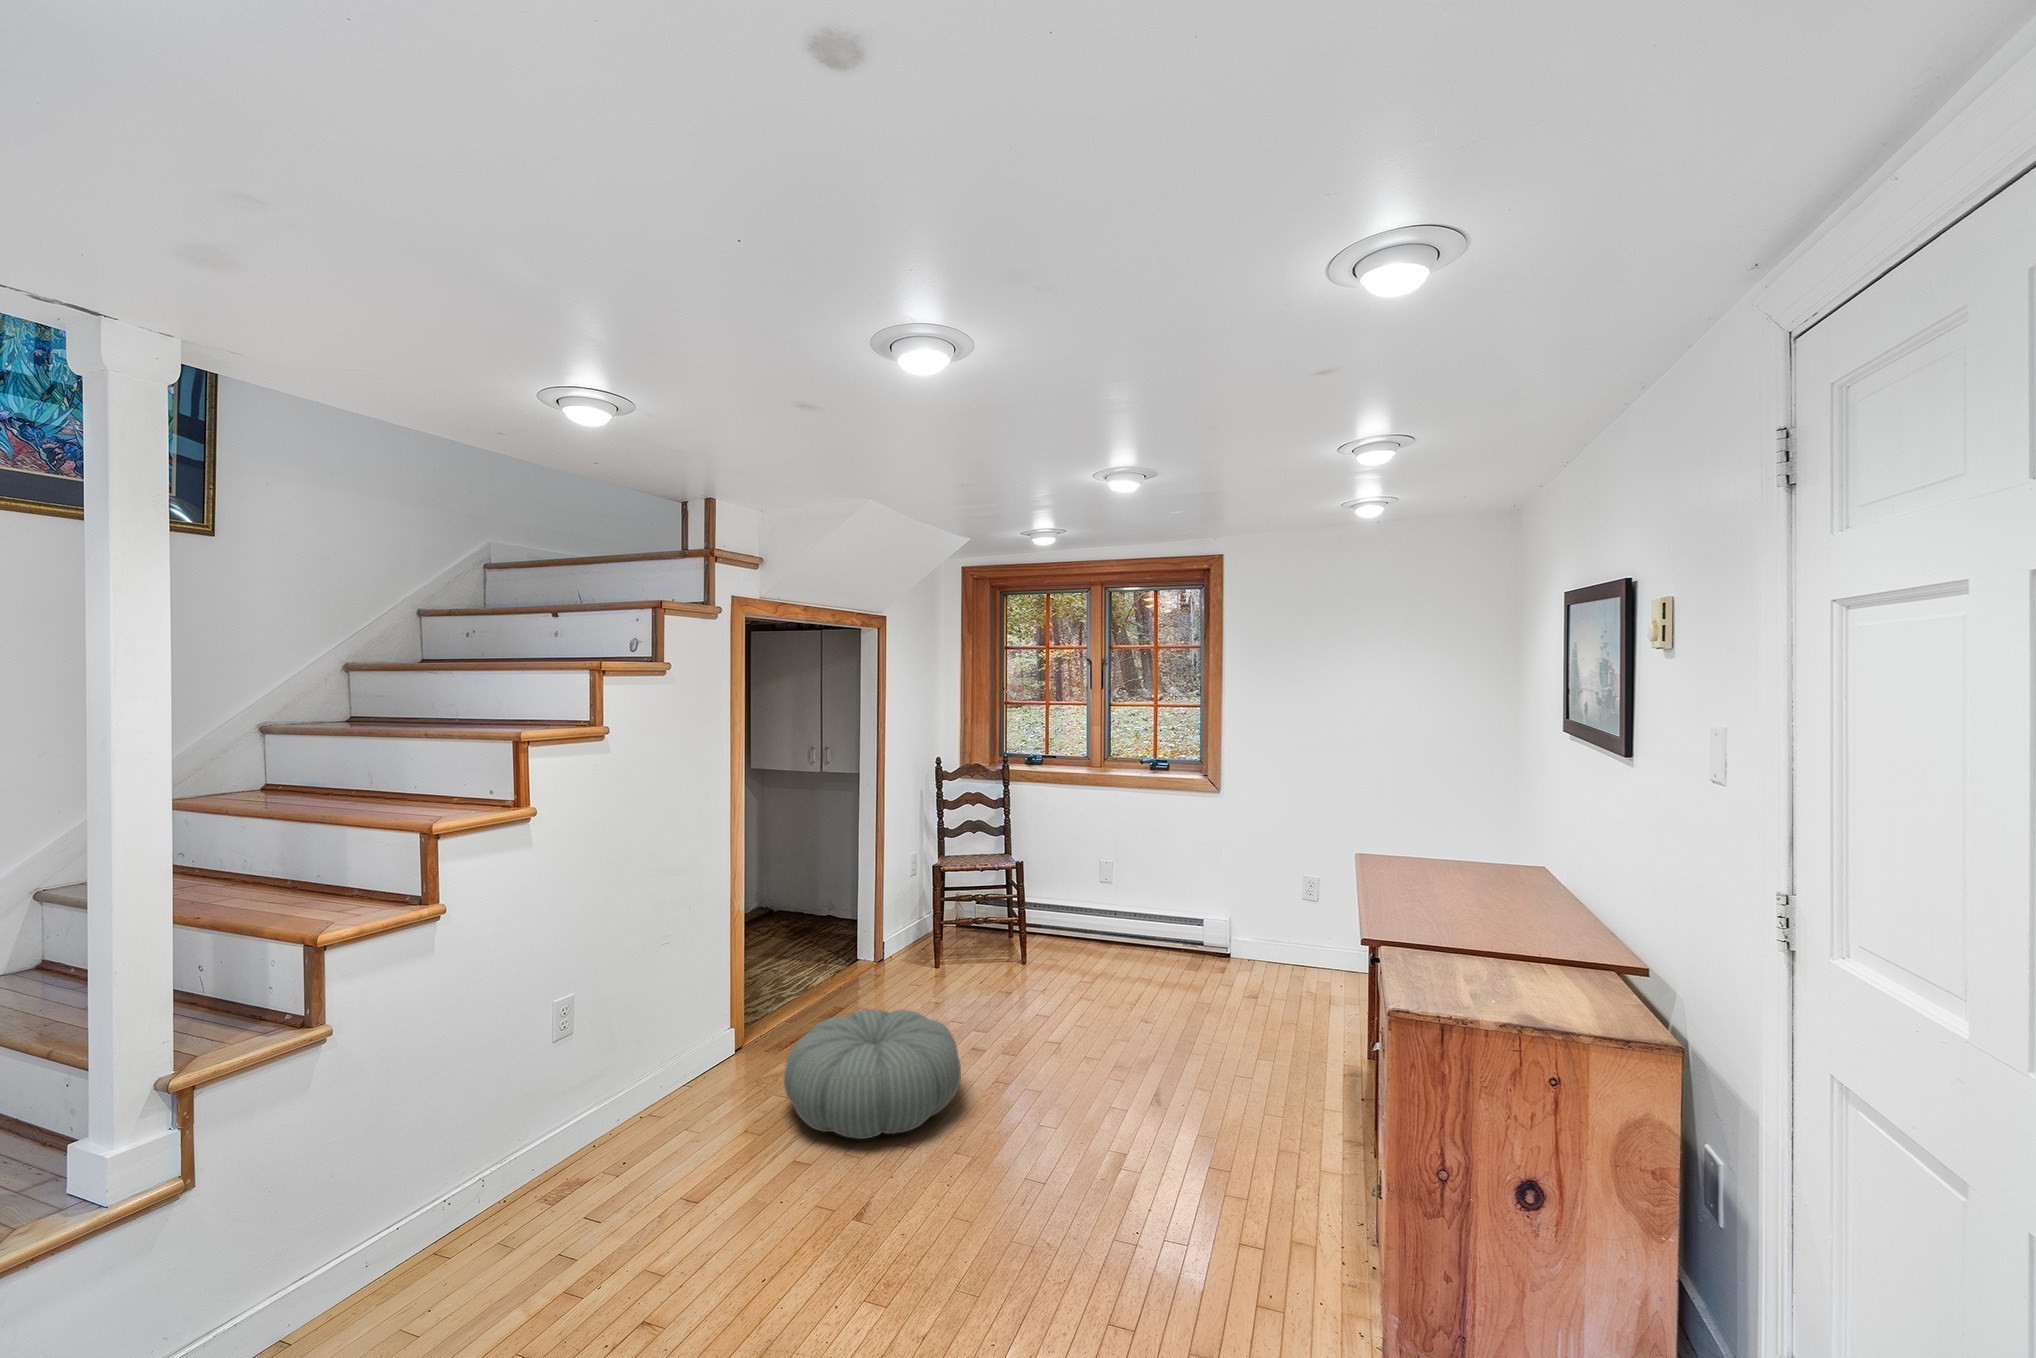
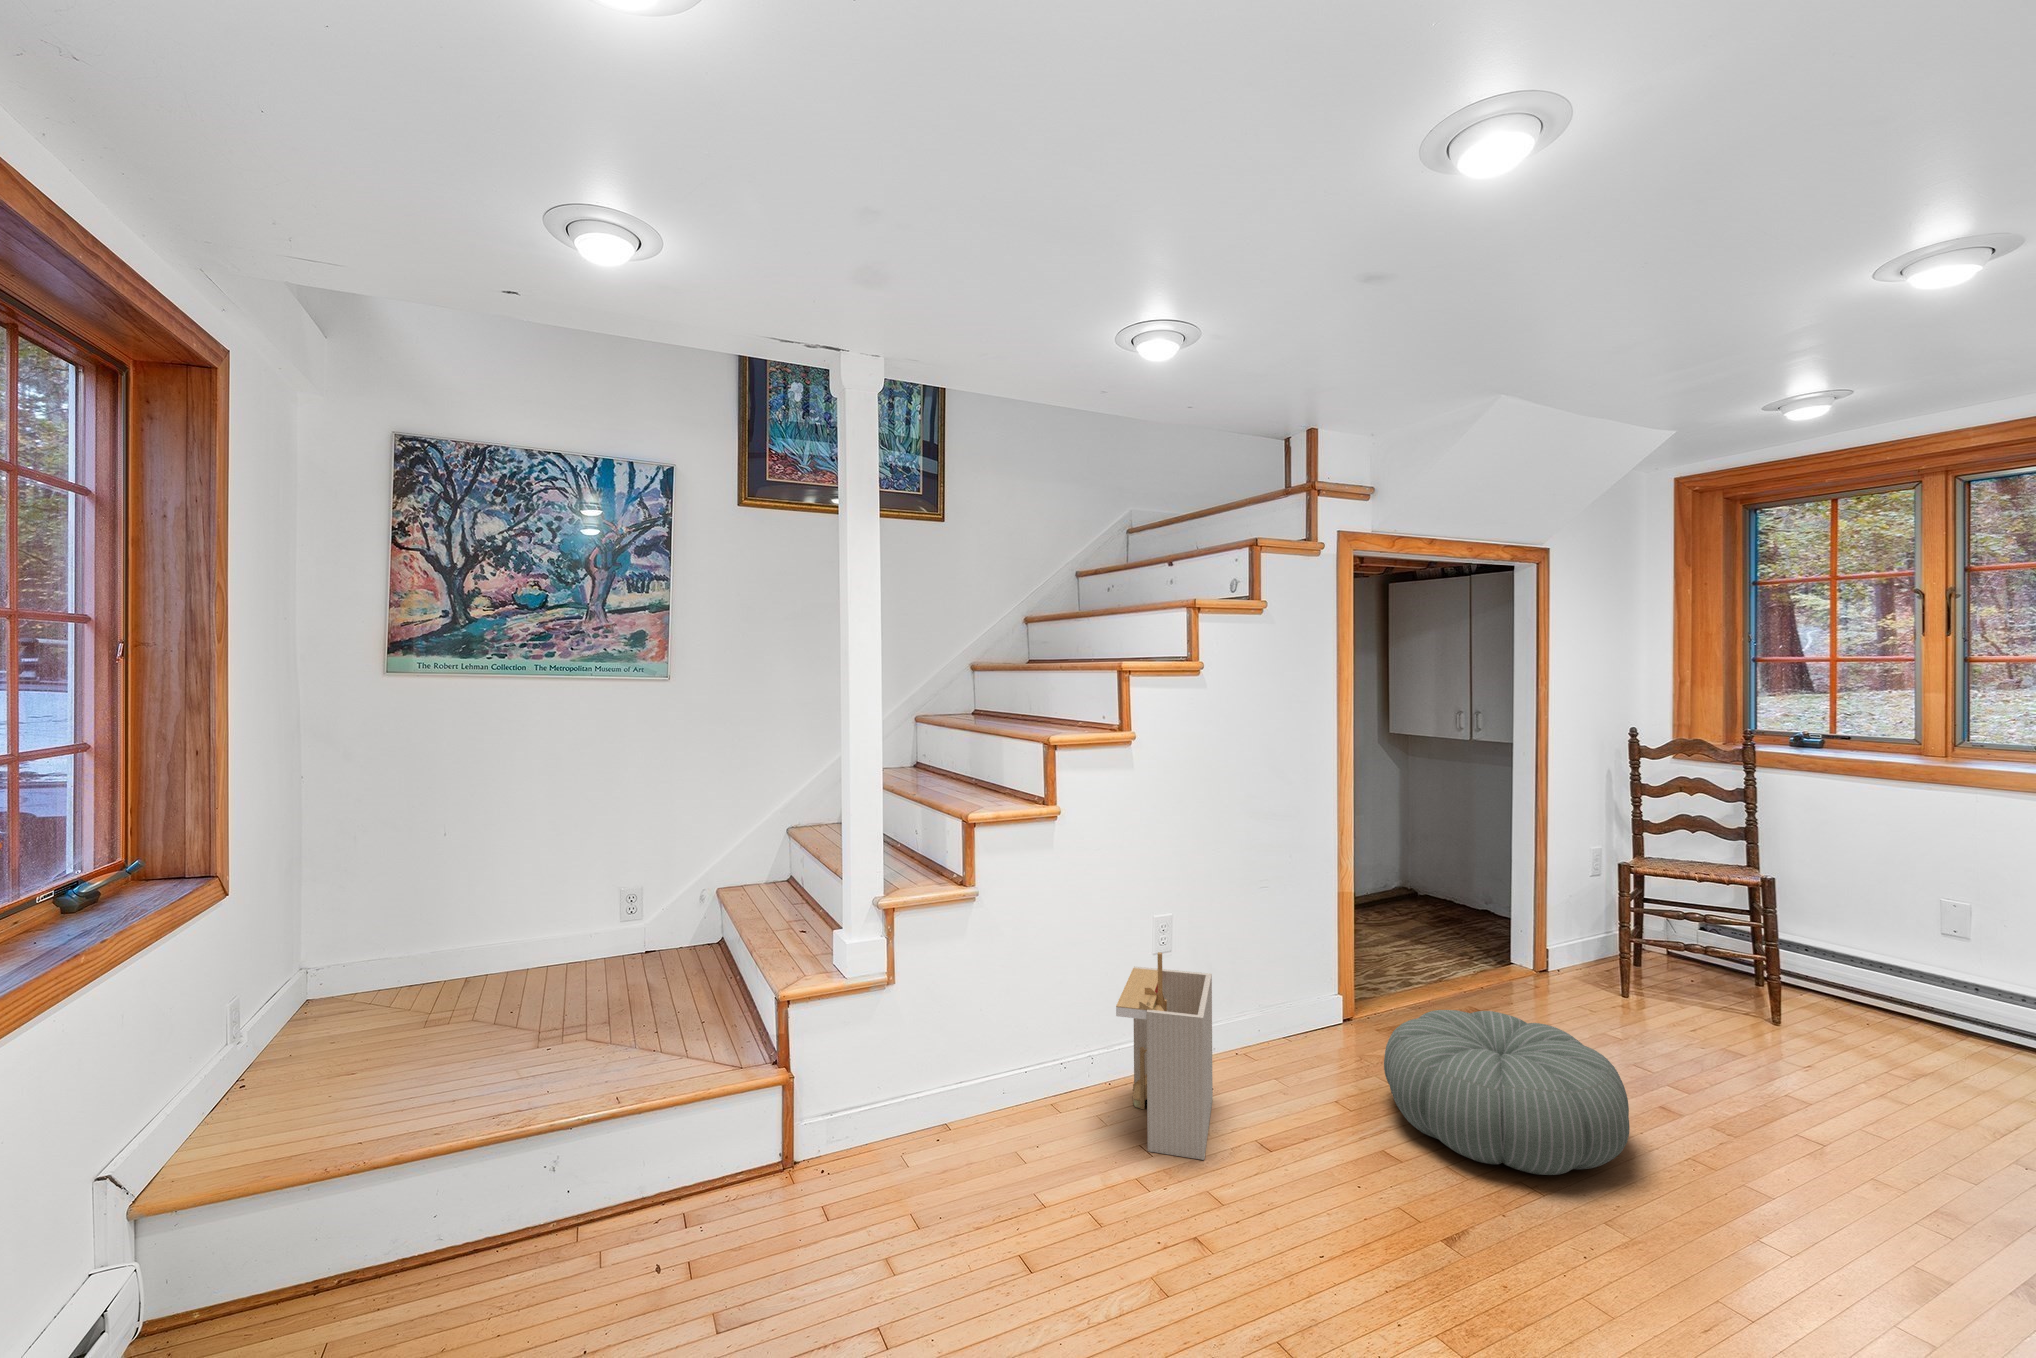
storage bin: none [530,1040,632,1254] -> present [1116,952,1213,1160]

